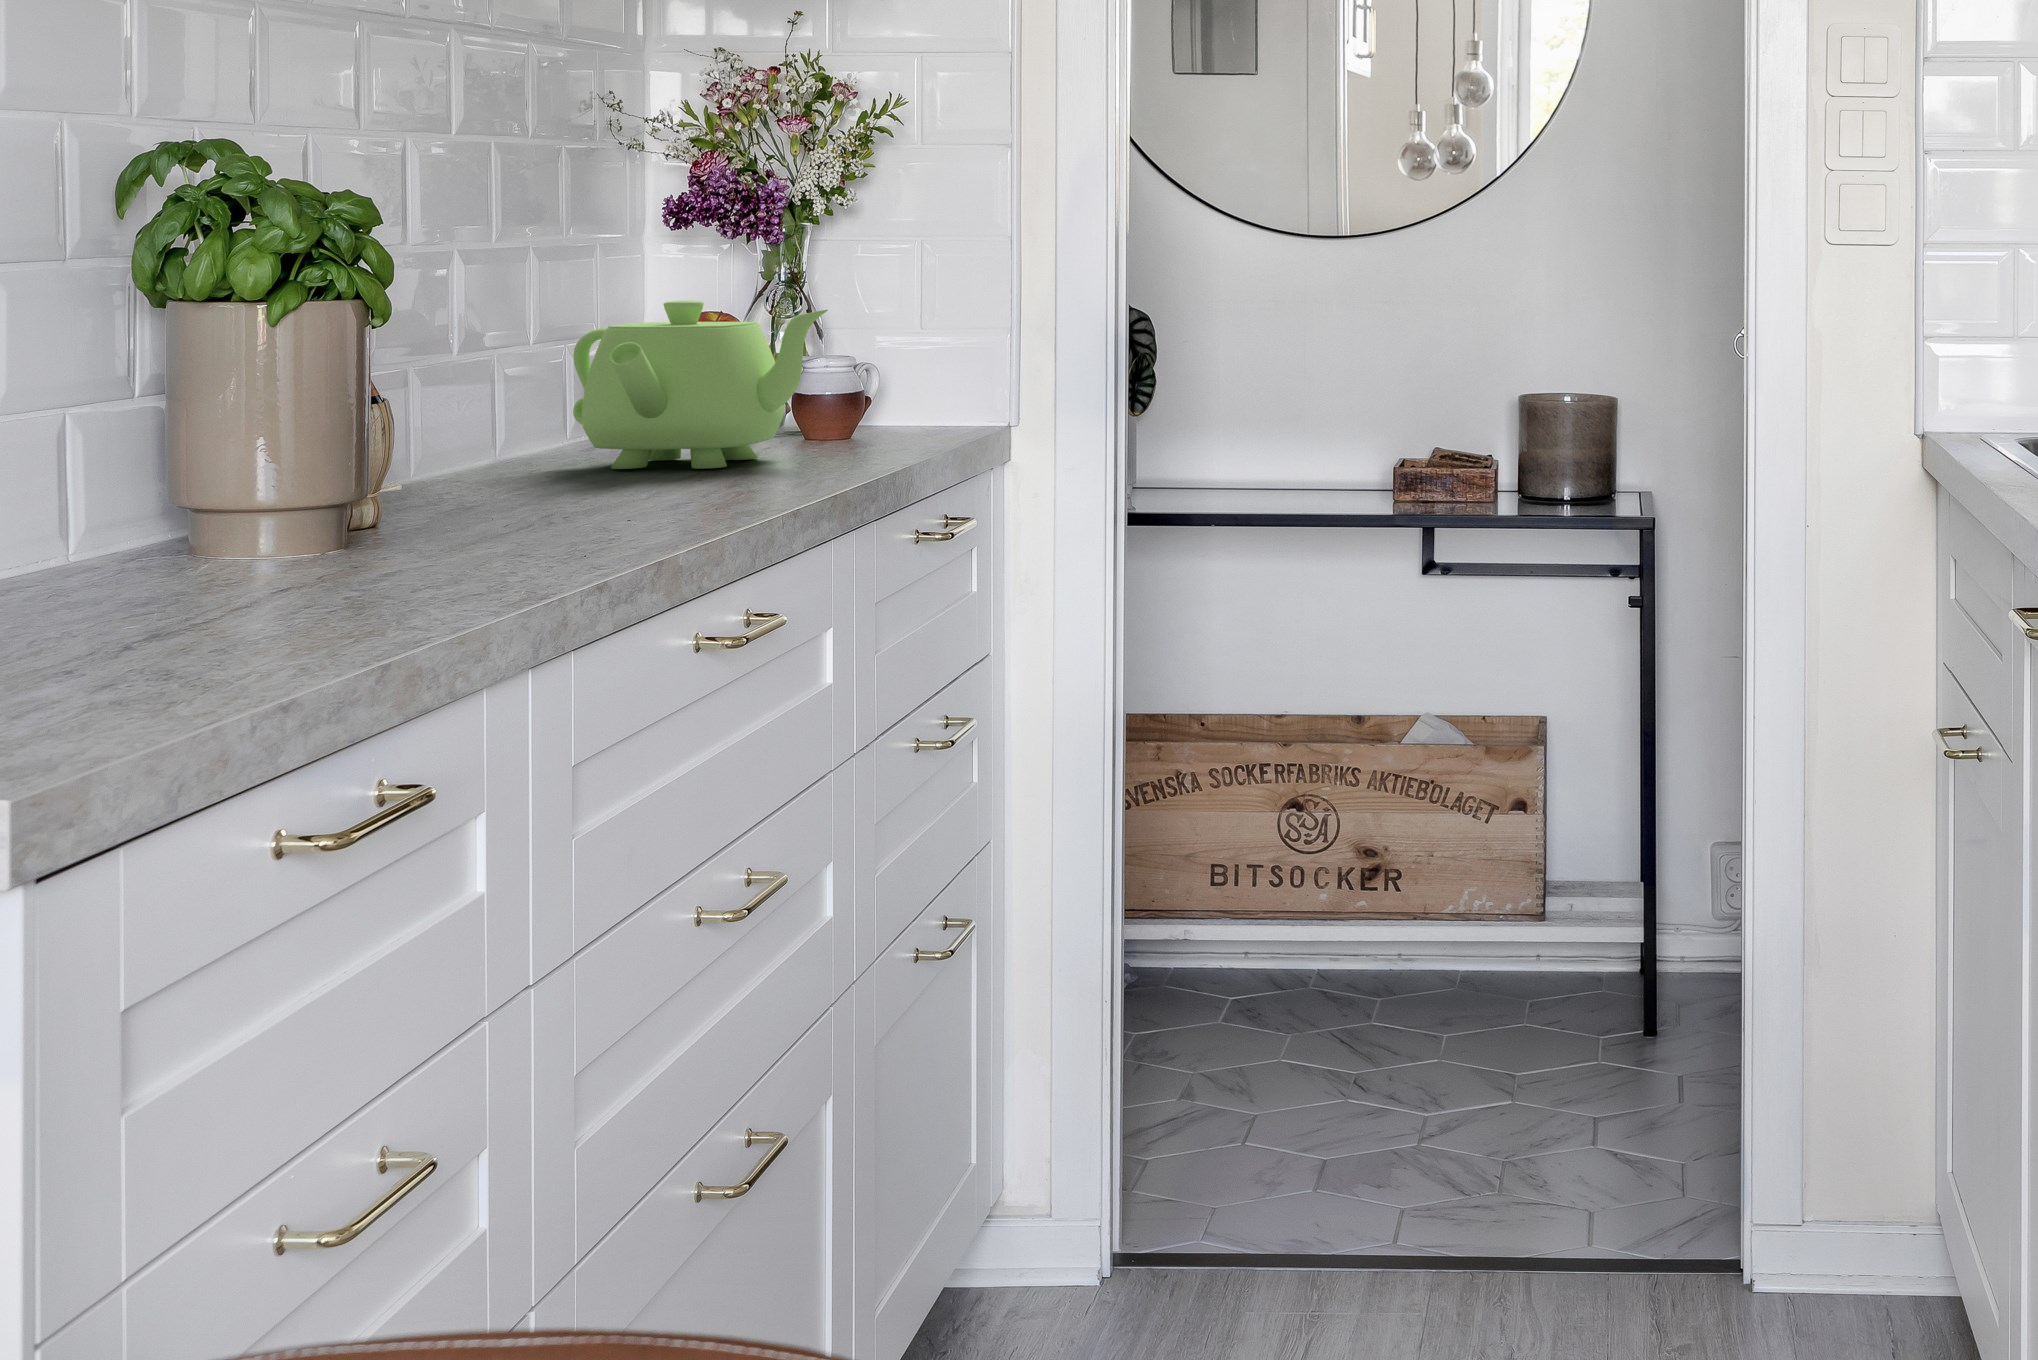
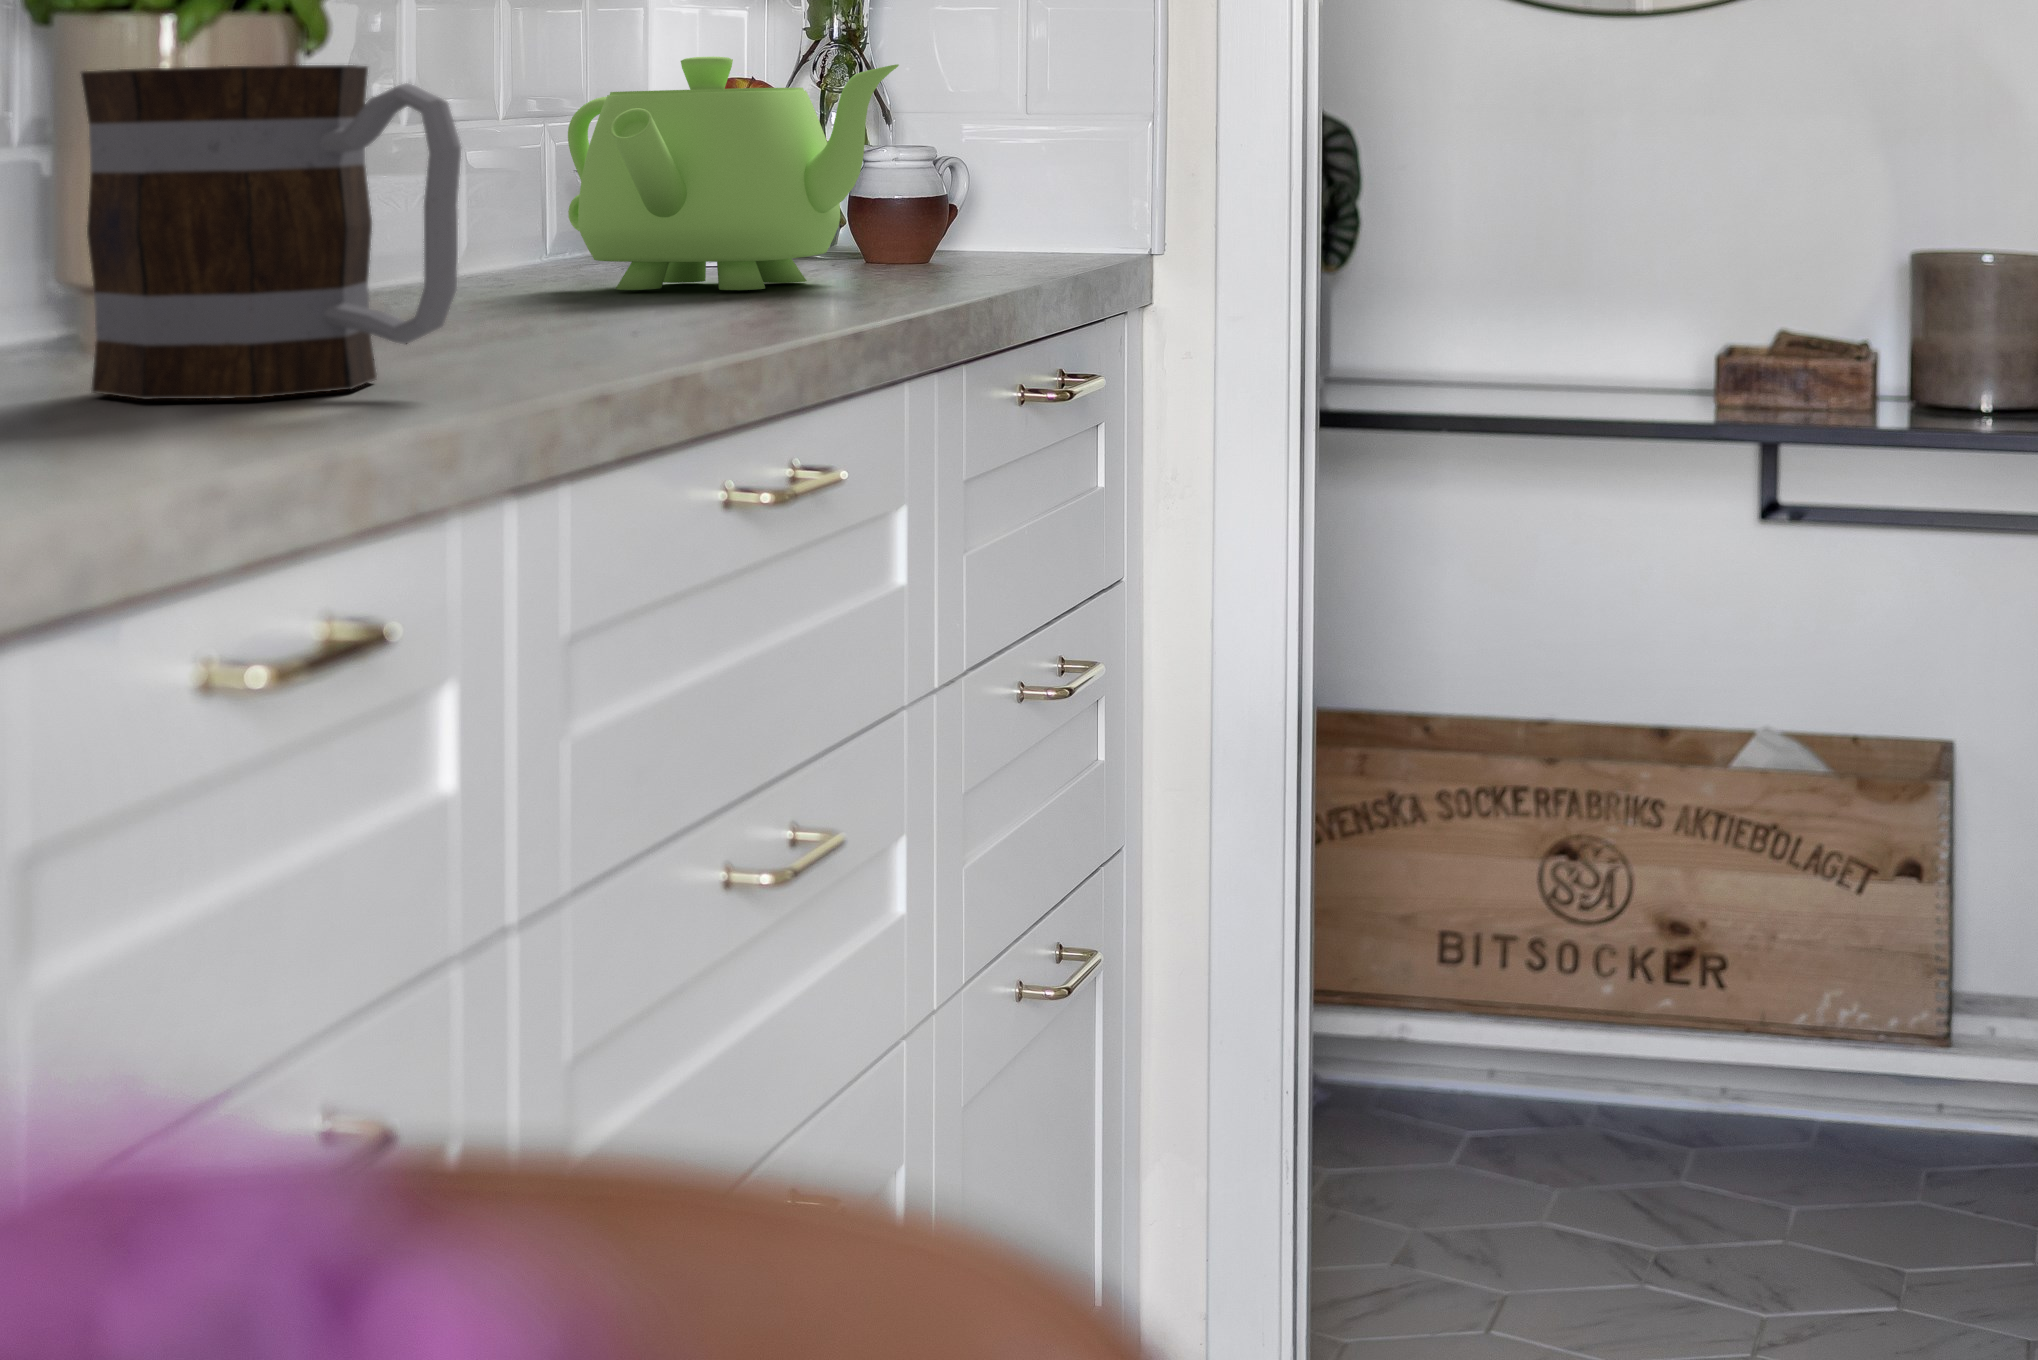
mug: none [198,348,507,596] -> present [81,65,461,399]

